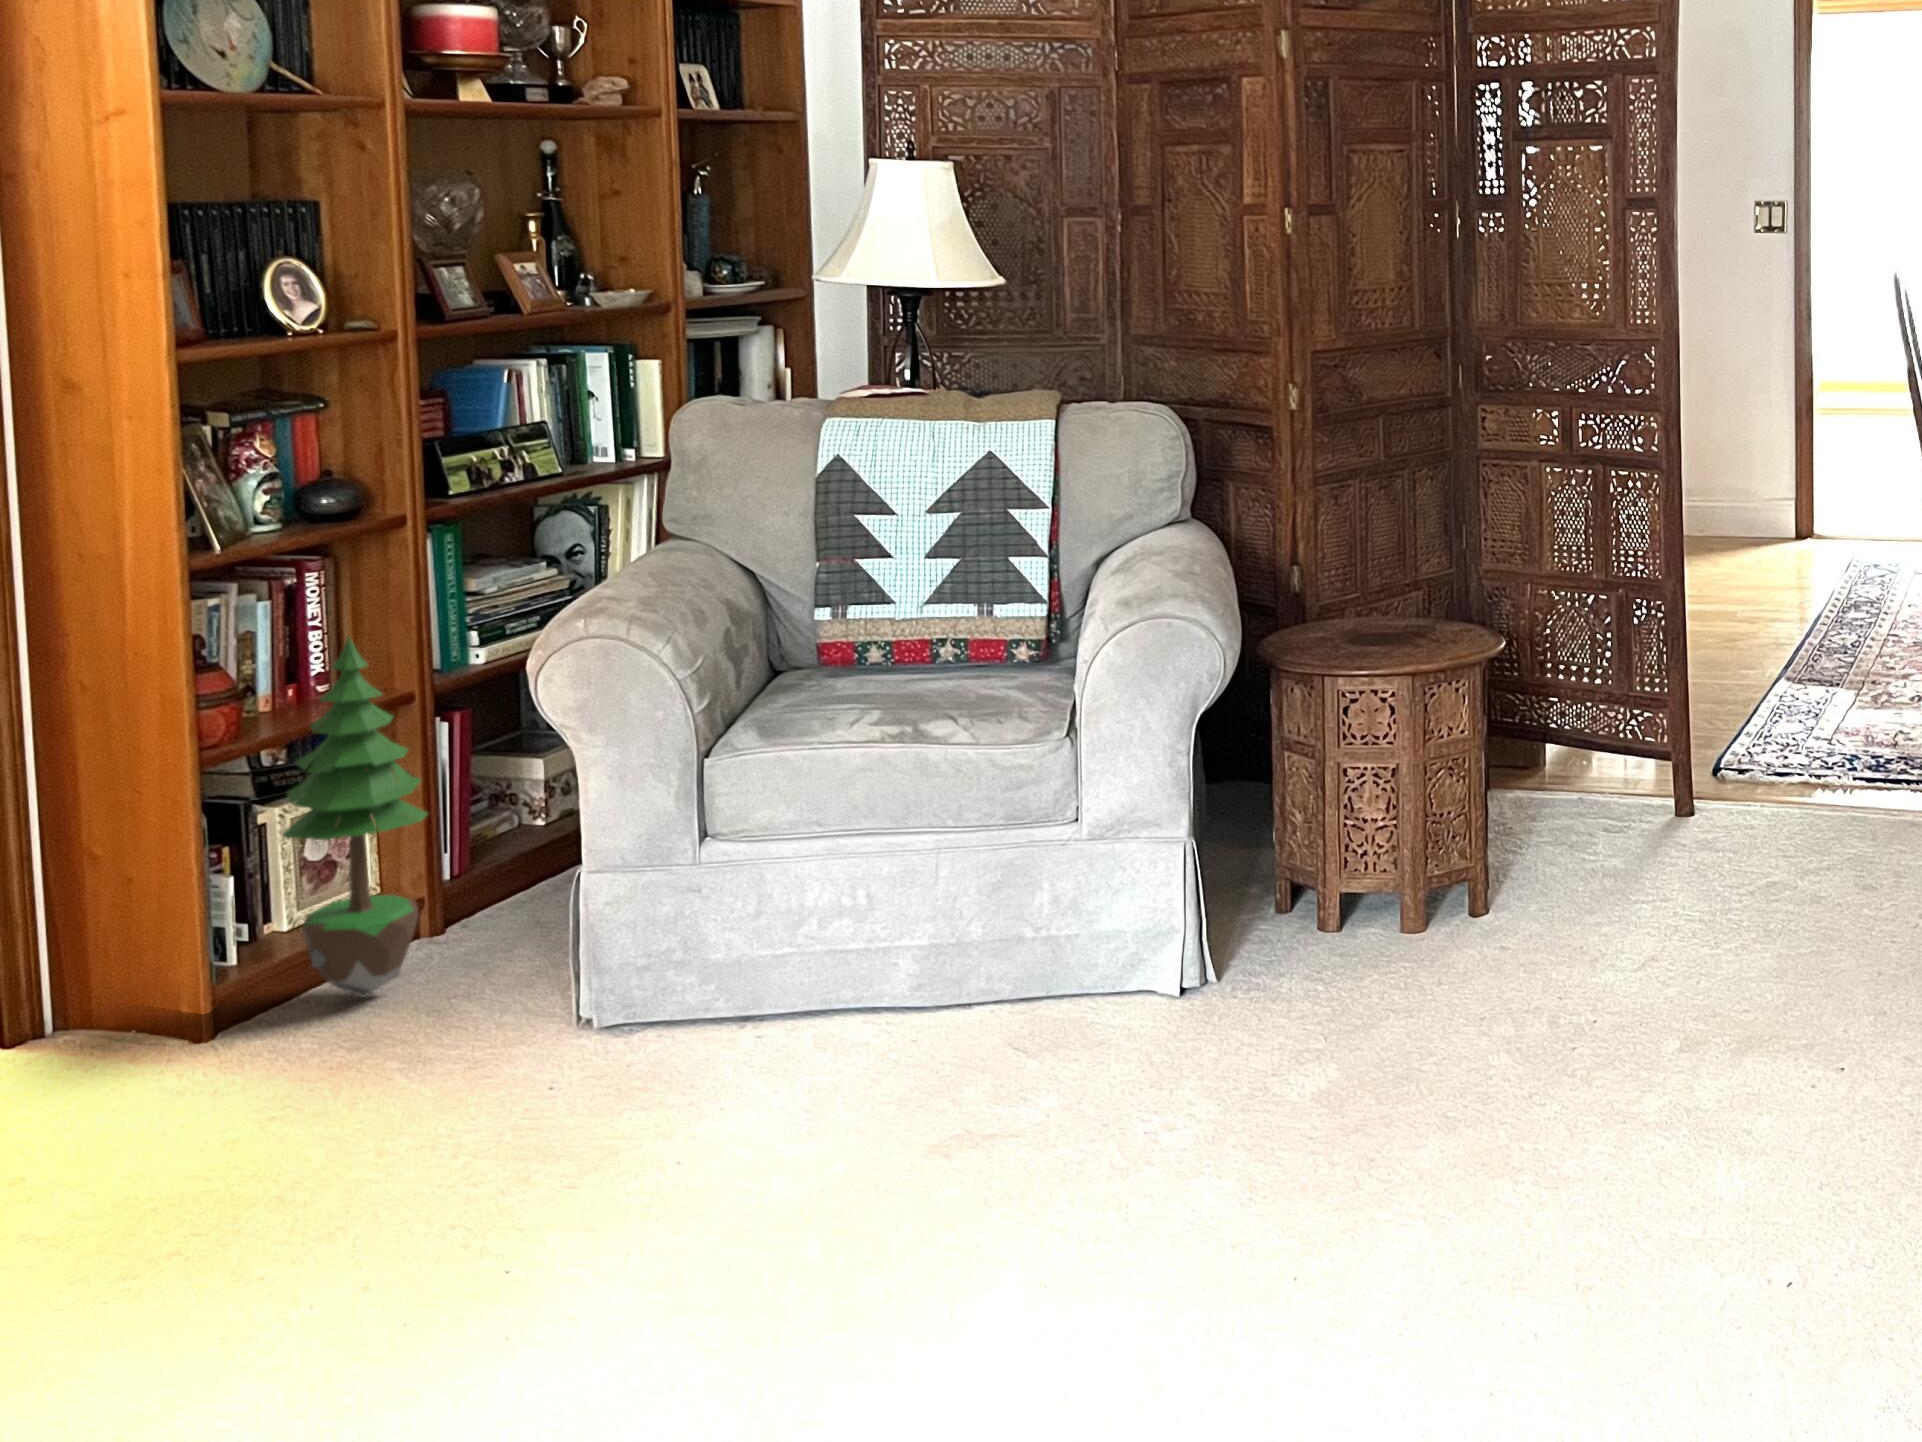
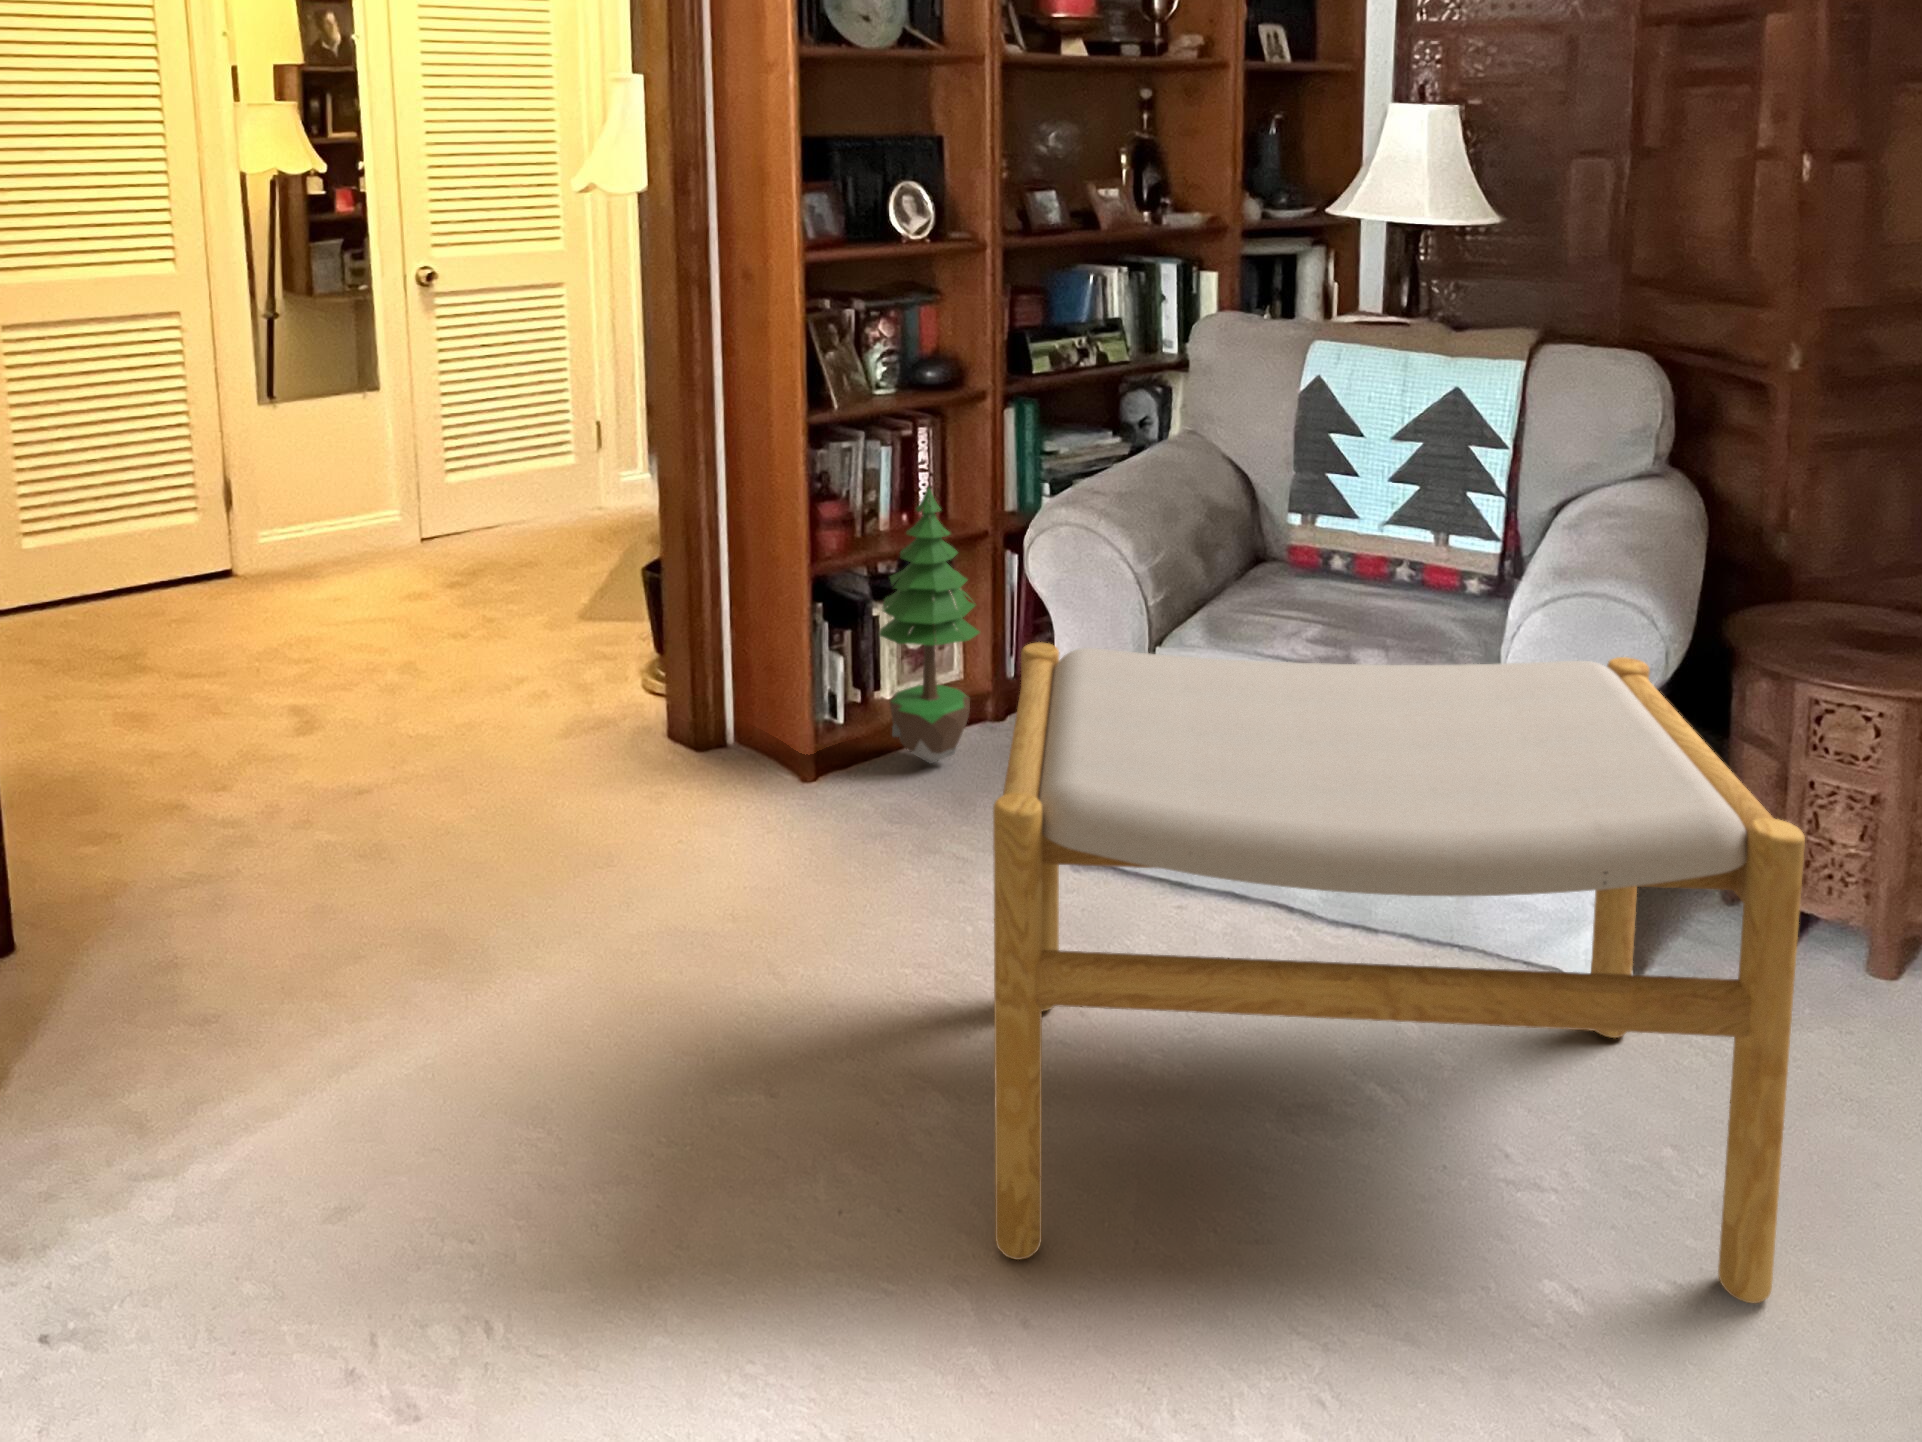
footstool: none [598,665,1376,1334] -> present [993,643,1805,1303]

